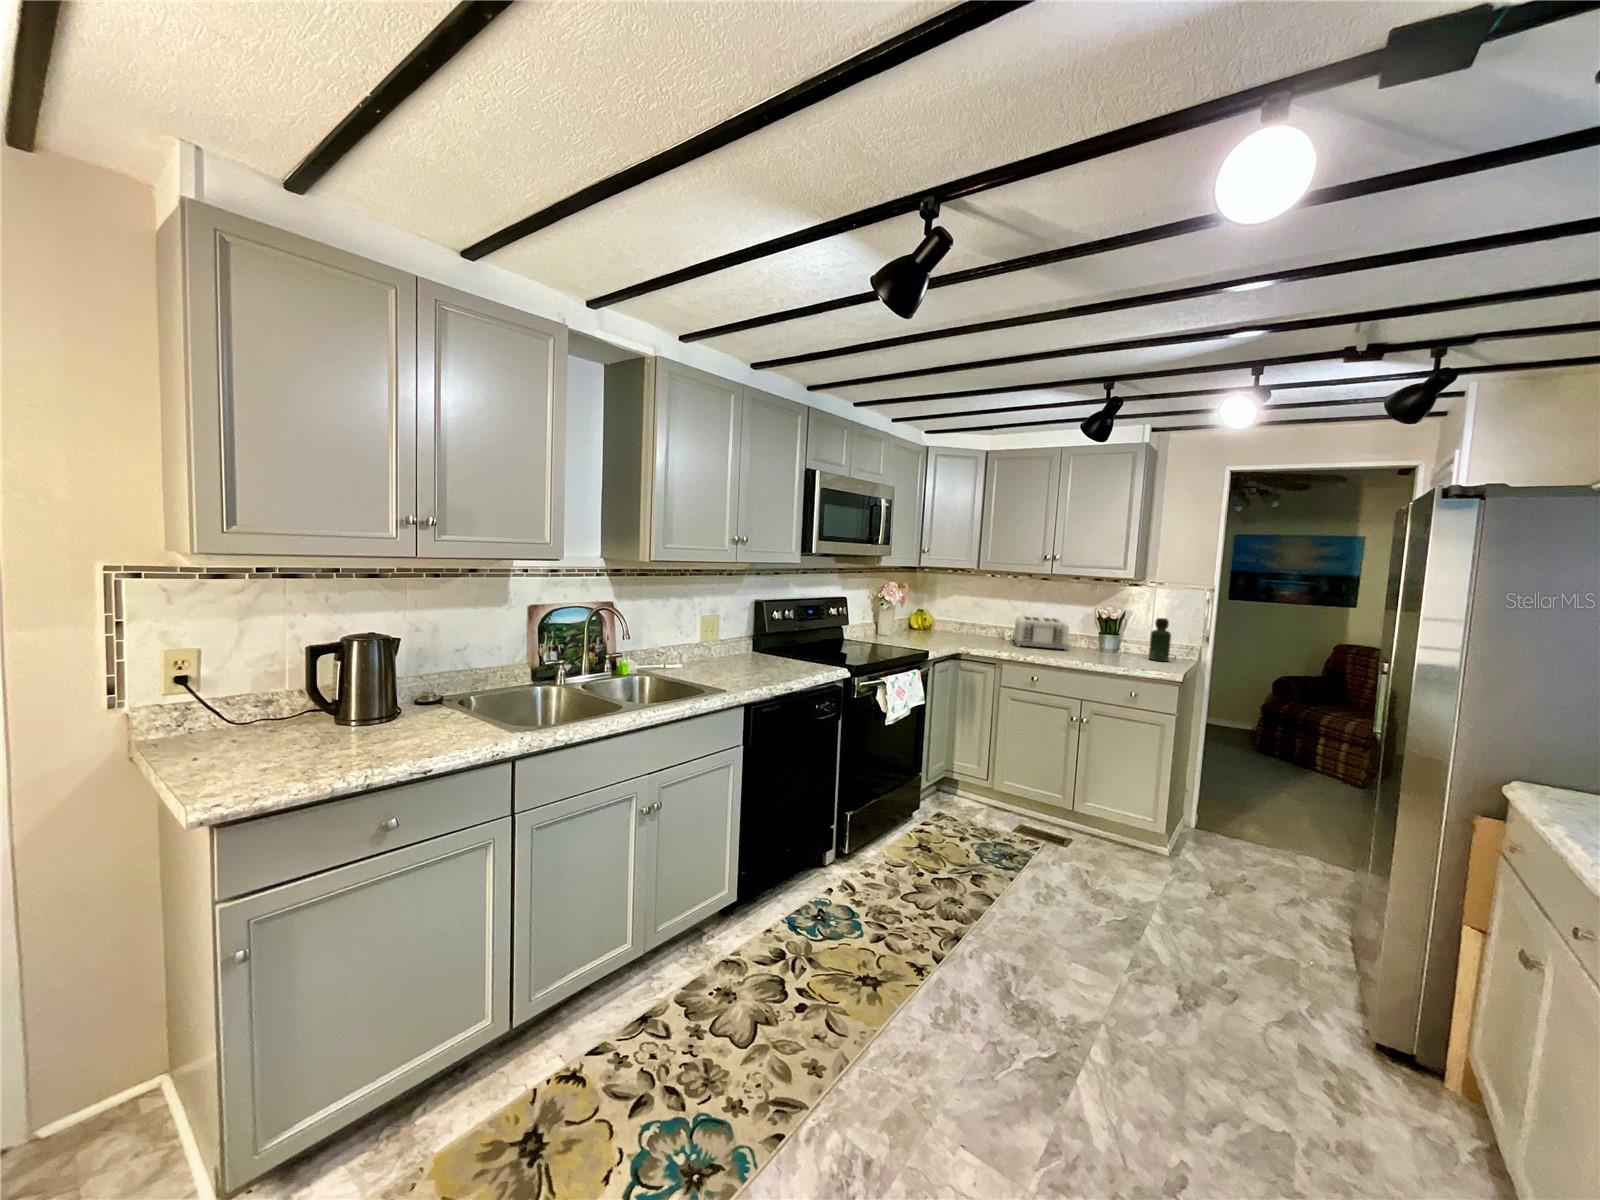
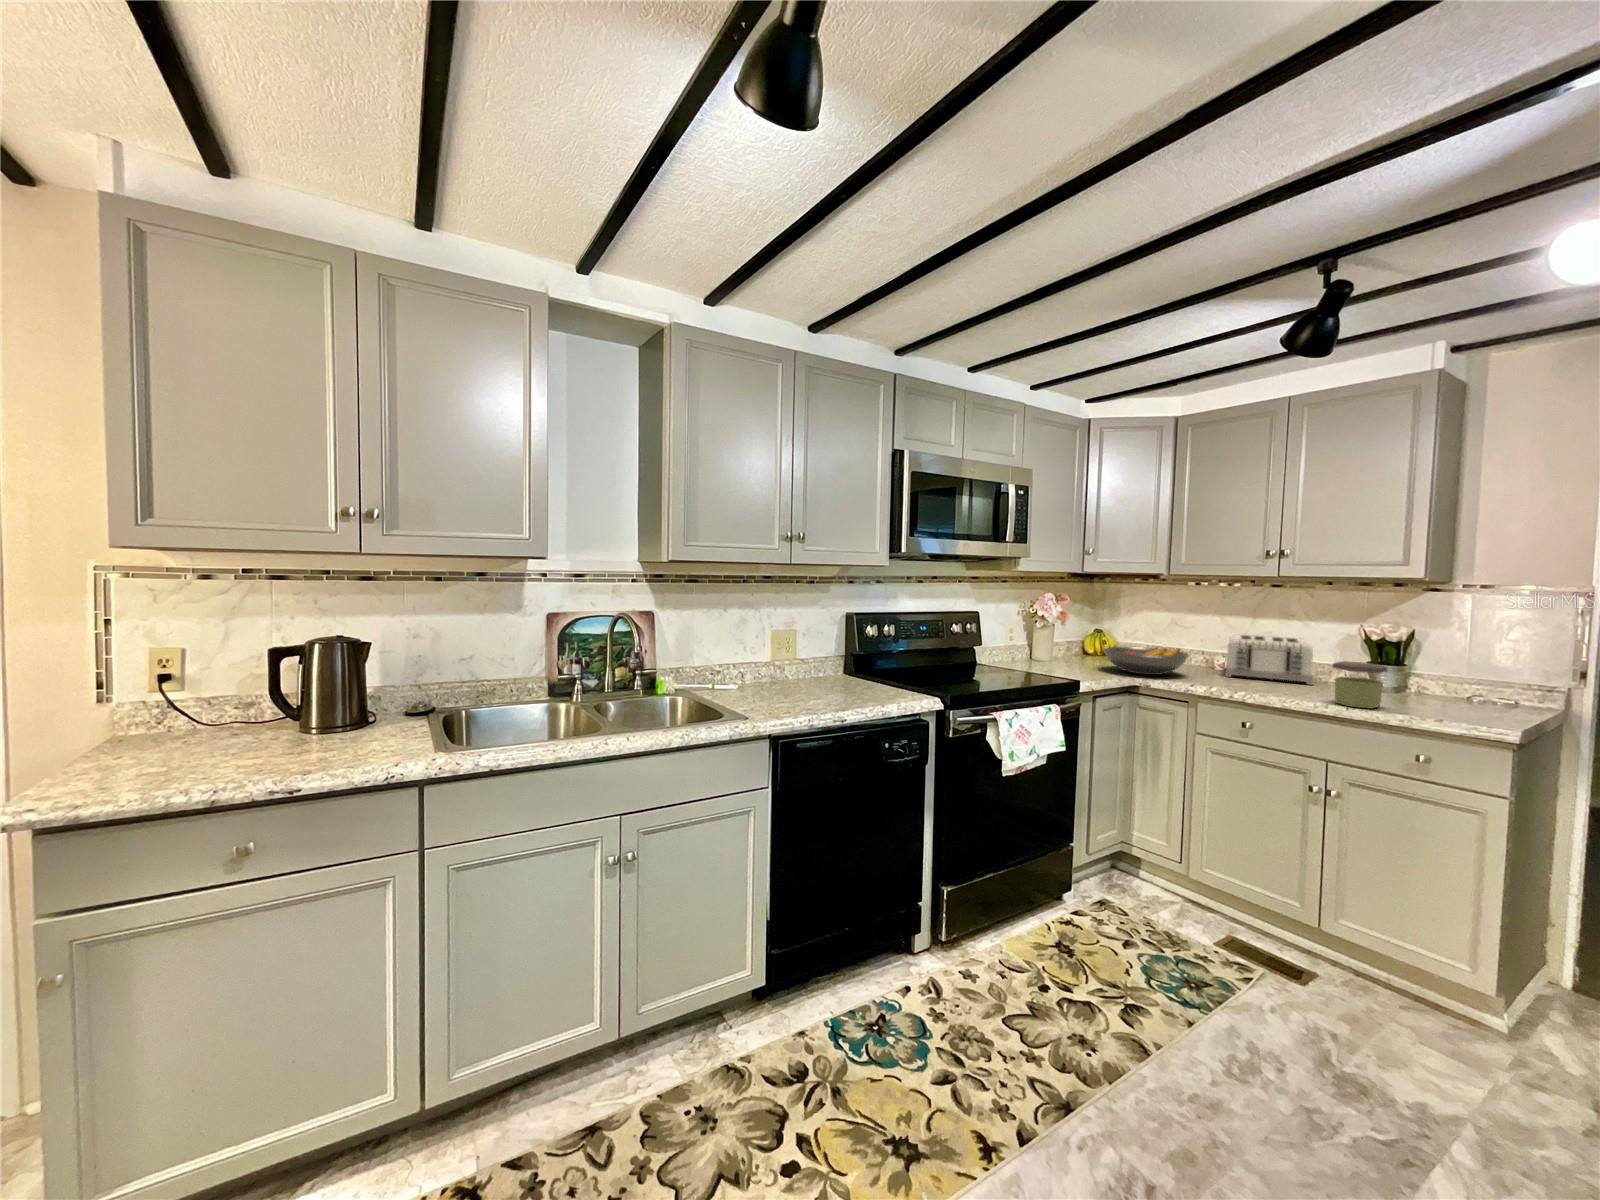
bottle: present [1149,618,1171,661] -> none [1466,636,1511,707]
fruit bowl: none [939,626,997,646] -> present [1104,647,1189,675]
jar: none [1086,635,1115,666] -> present [1332,661,1387,708]

